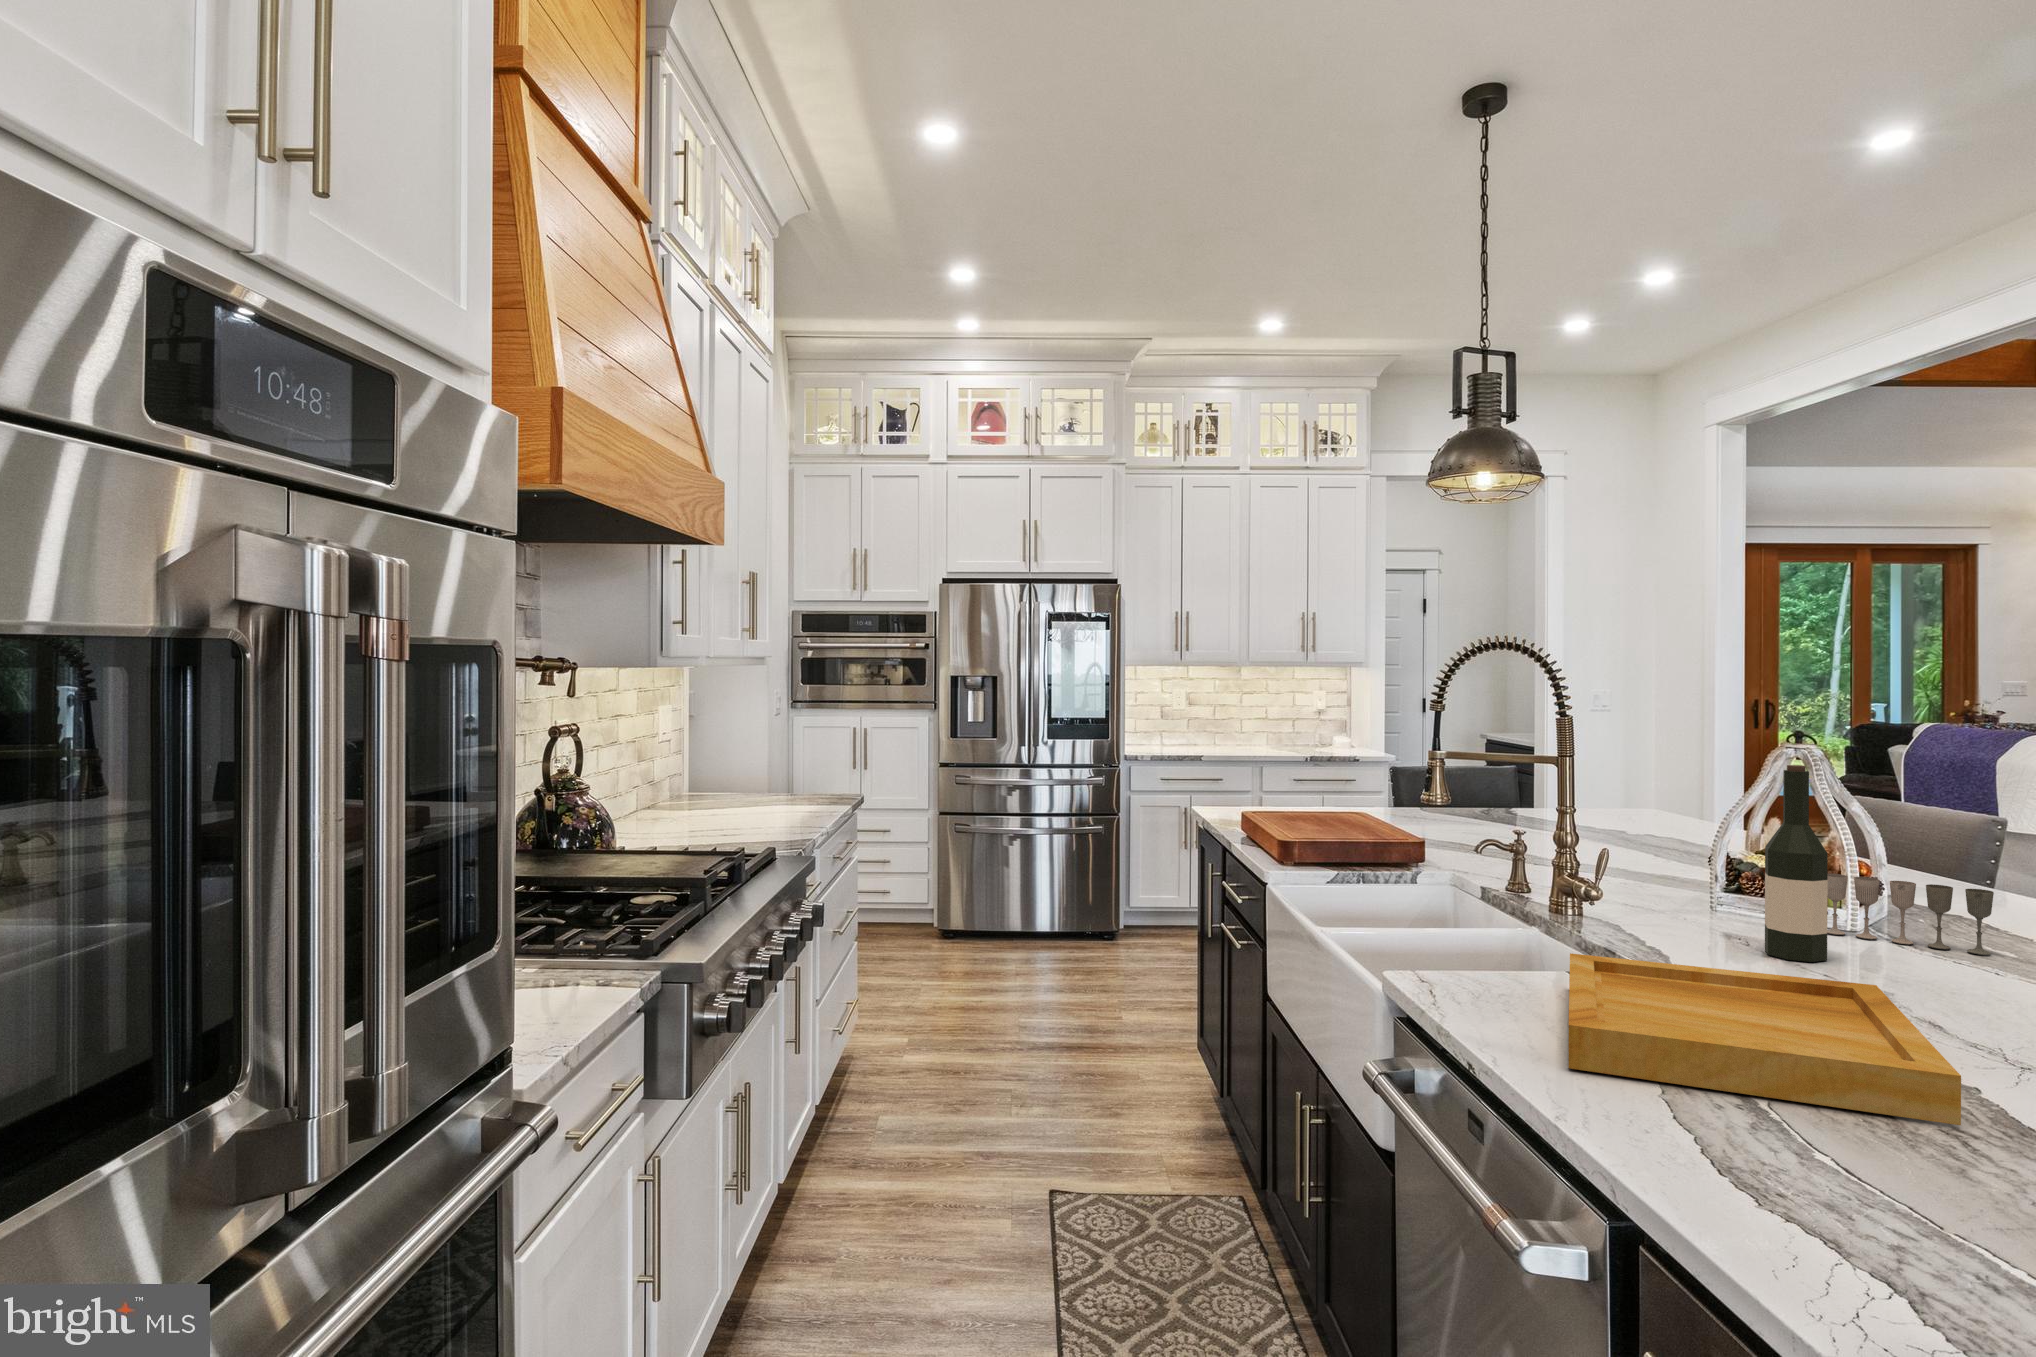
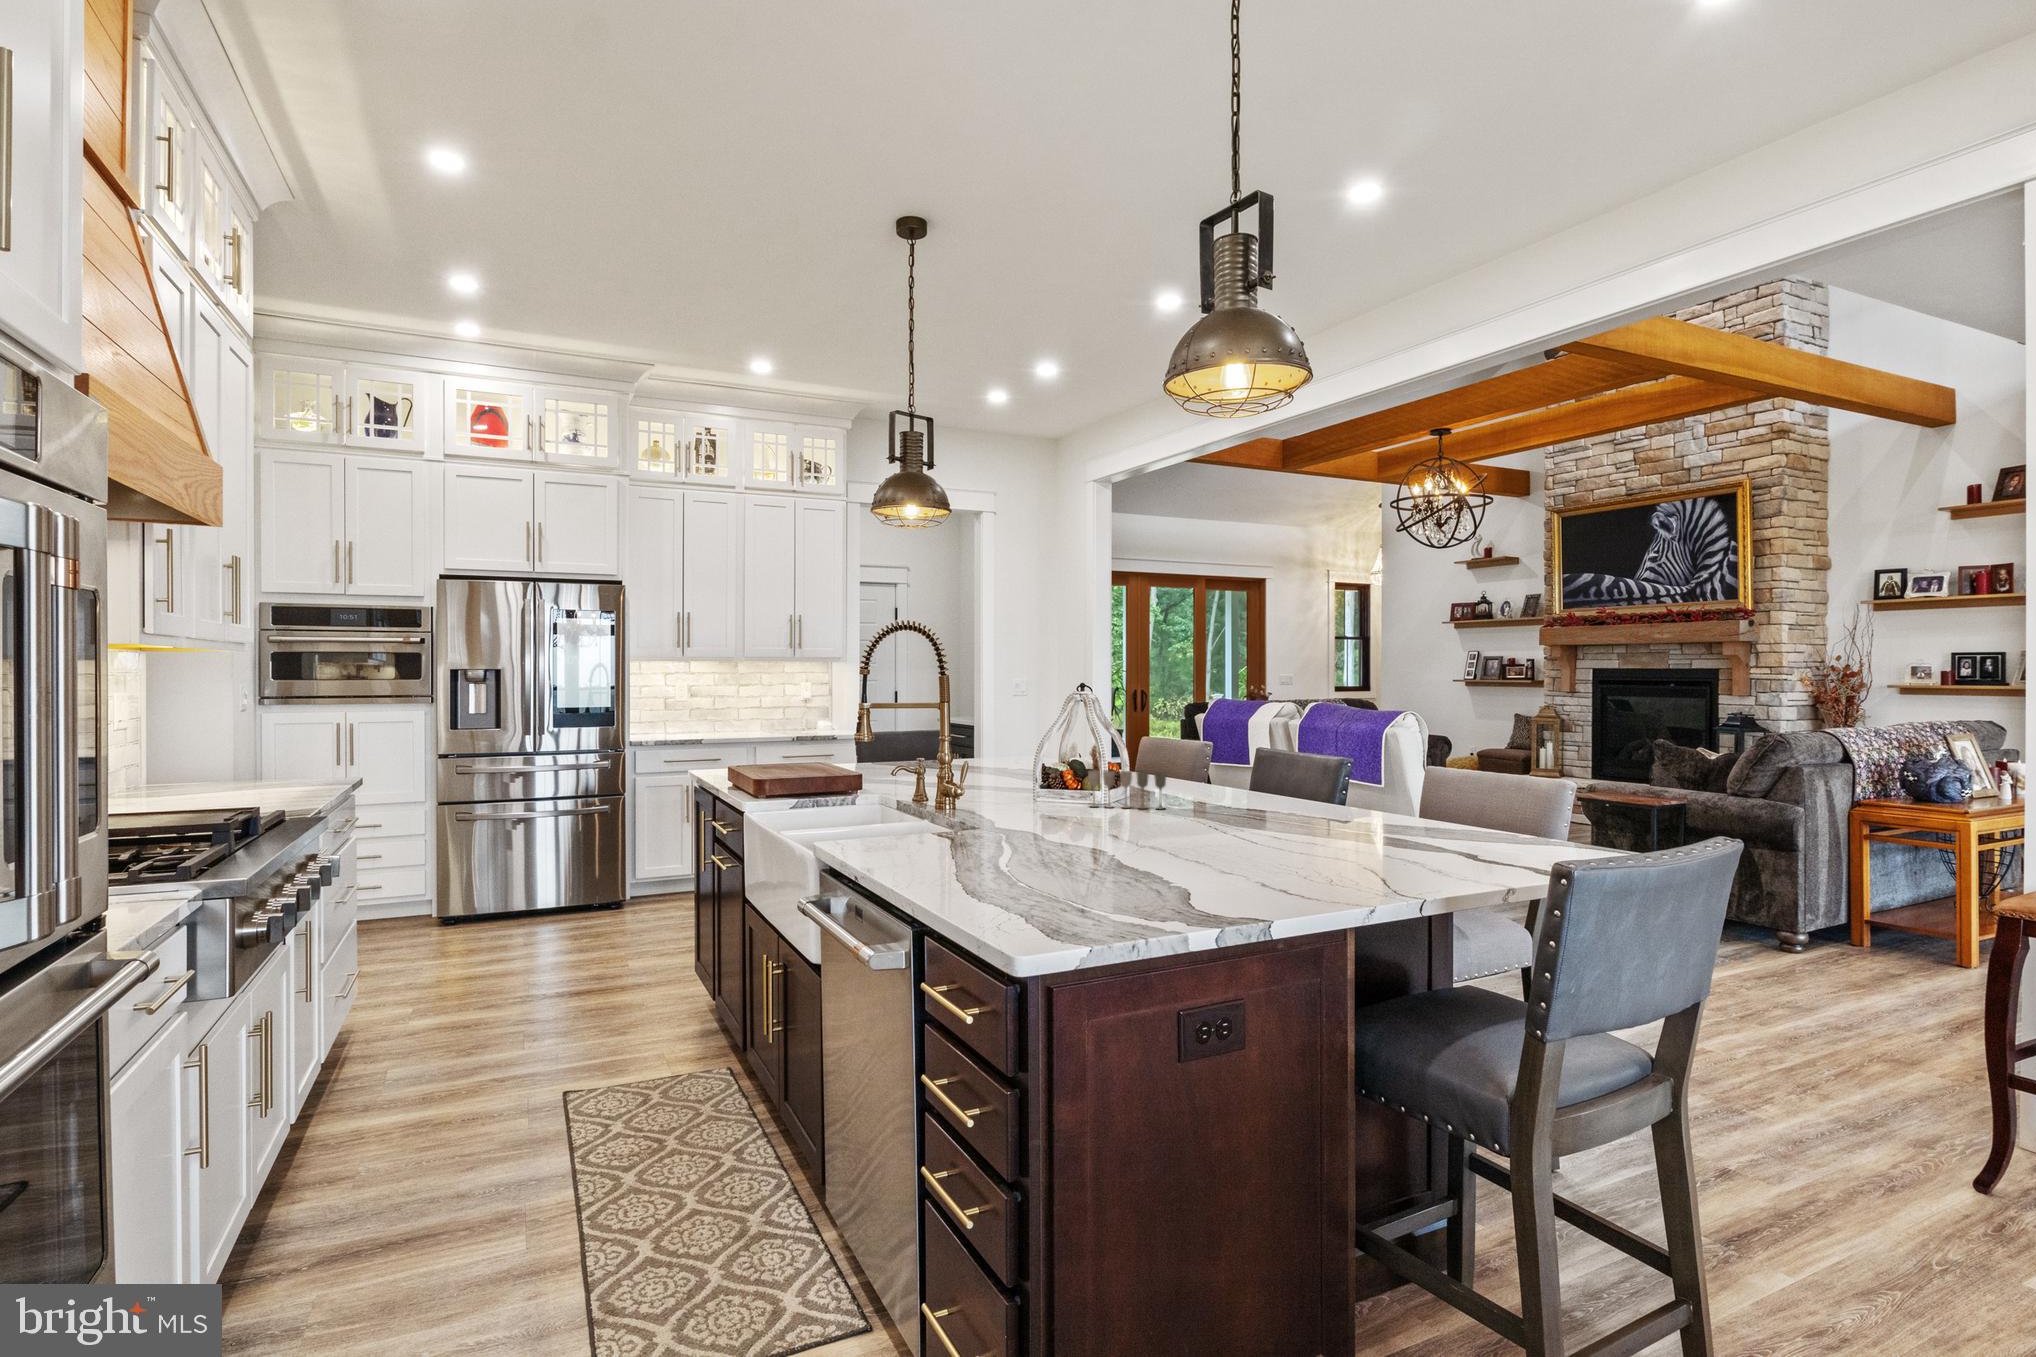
wine bottle: present [1765,765,1828,962] -> none [1050,700,1080,819]
tray: present [1568,953,1961,1125] -> none [909,816,1091,867]

